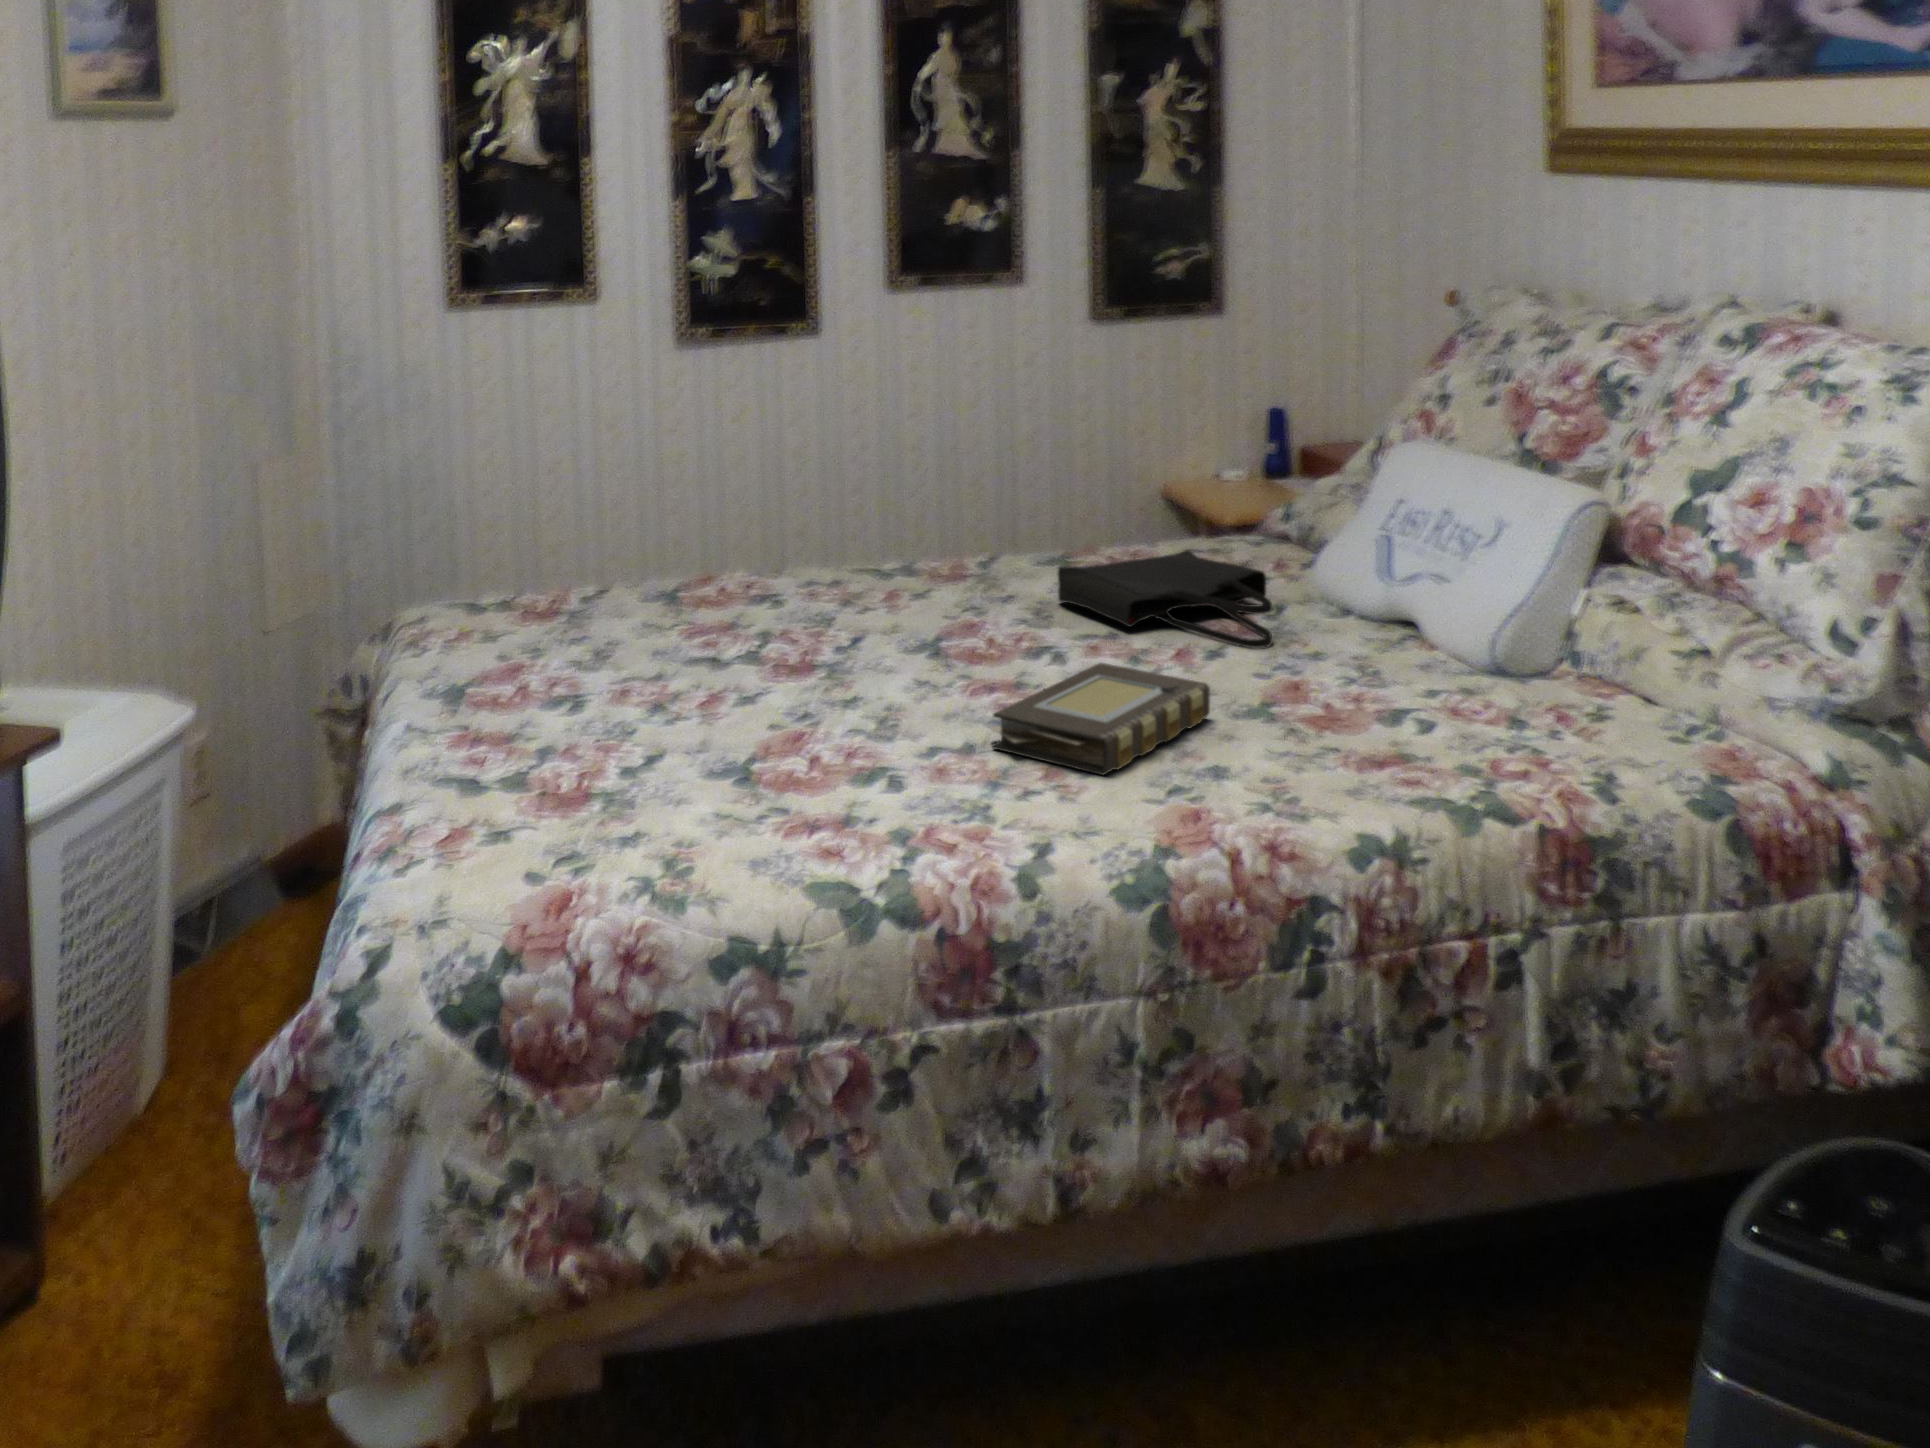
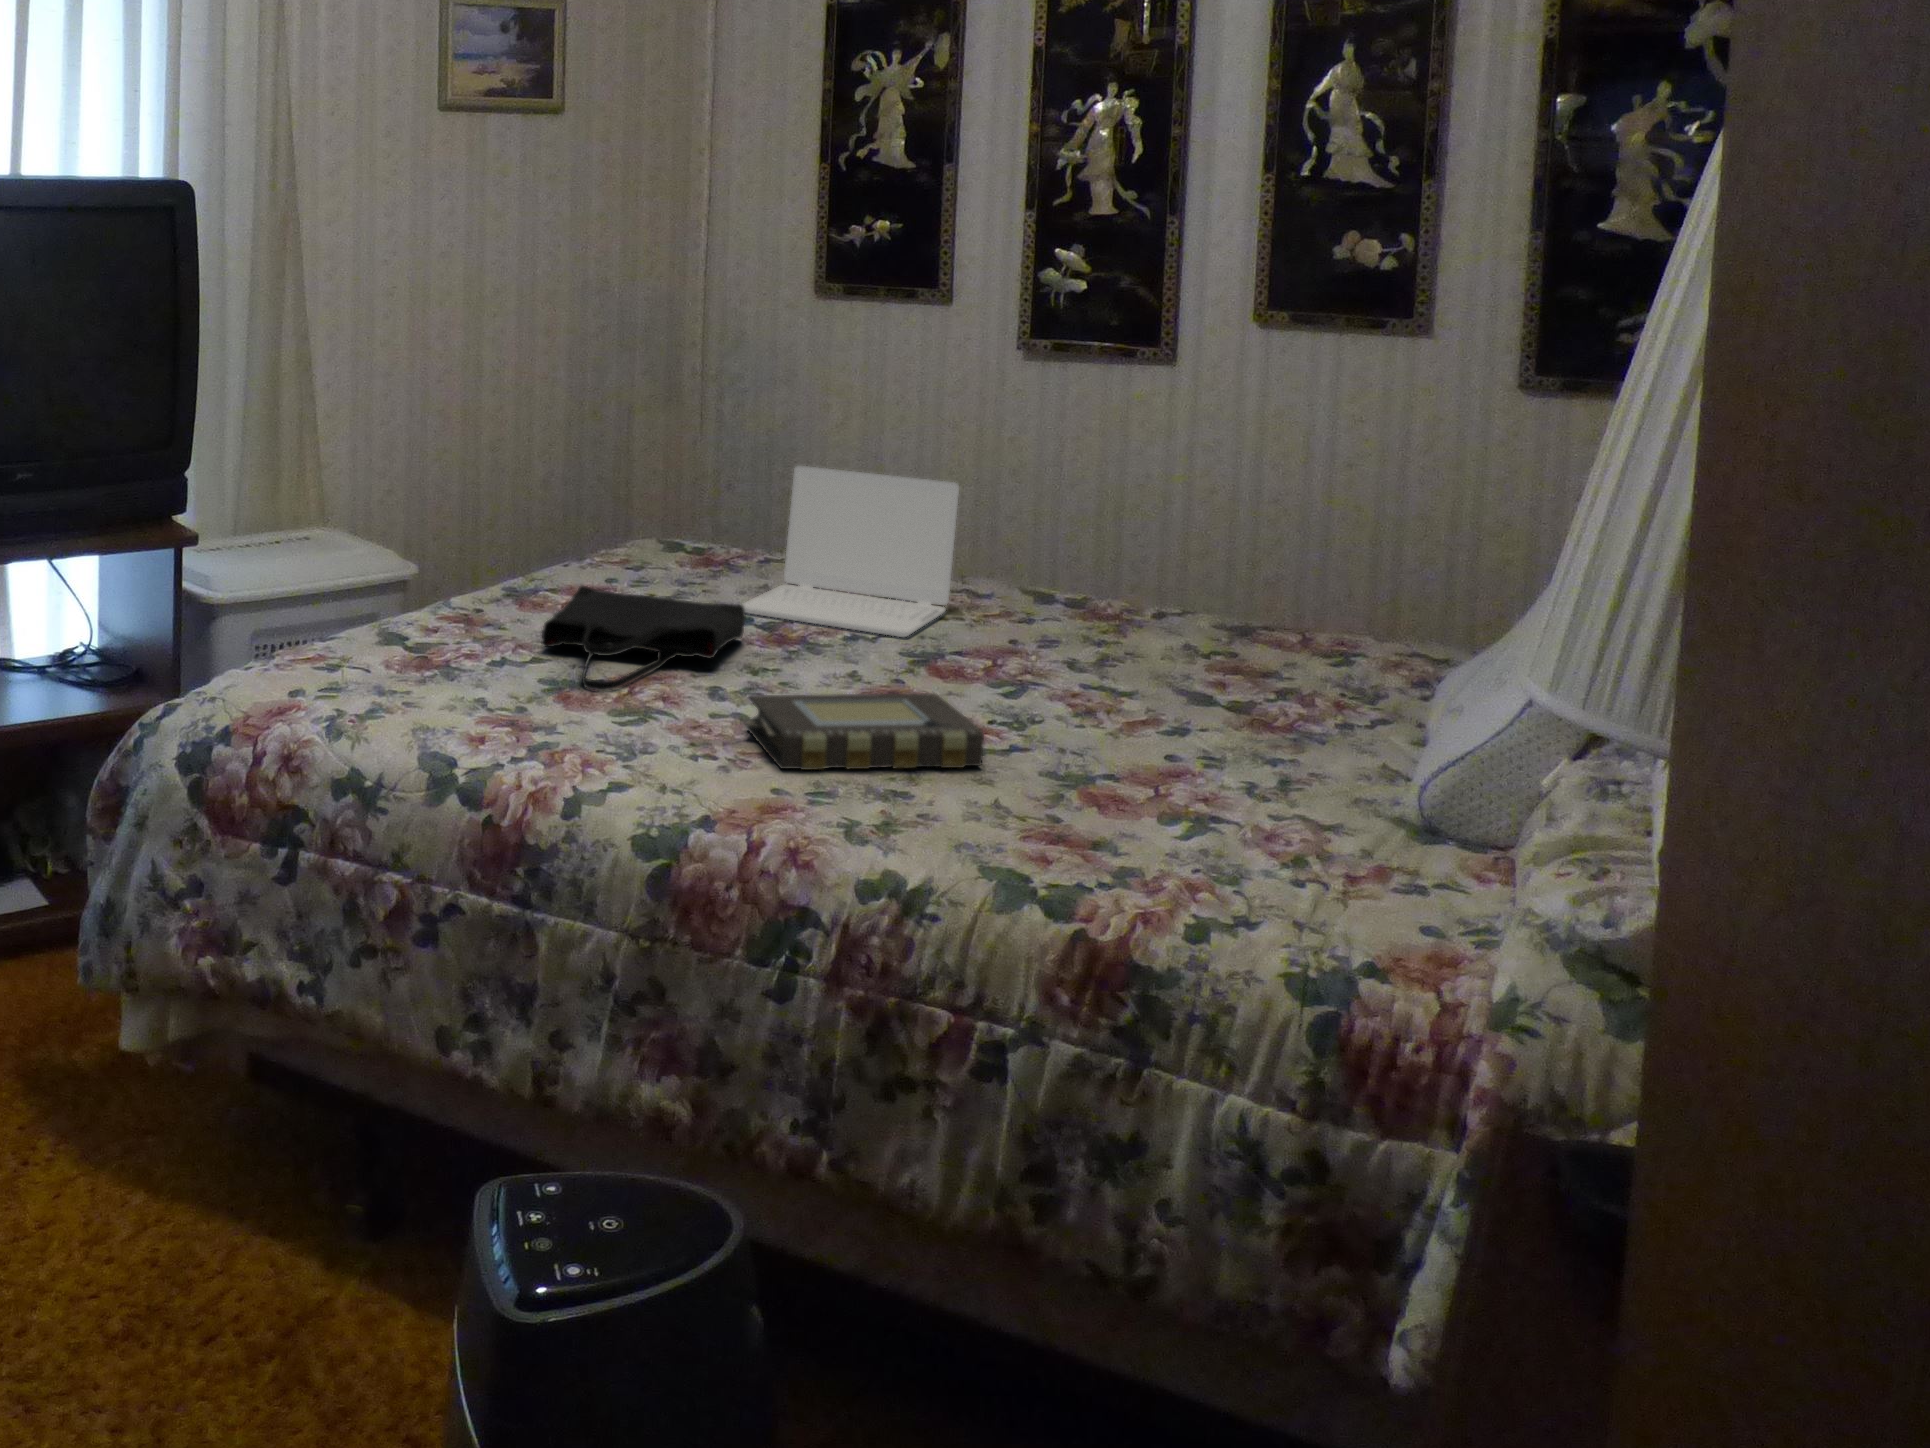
laptop: none [684,463,889,639] -> present [742,466,959,637]
tote bag: present [1058,551,1272,648] -> present [541,586,745,691]

